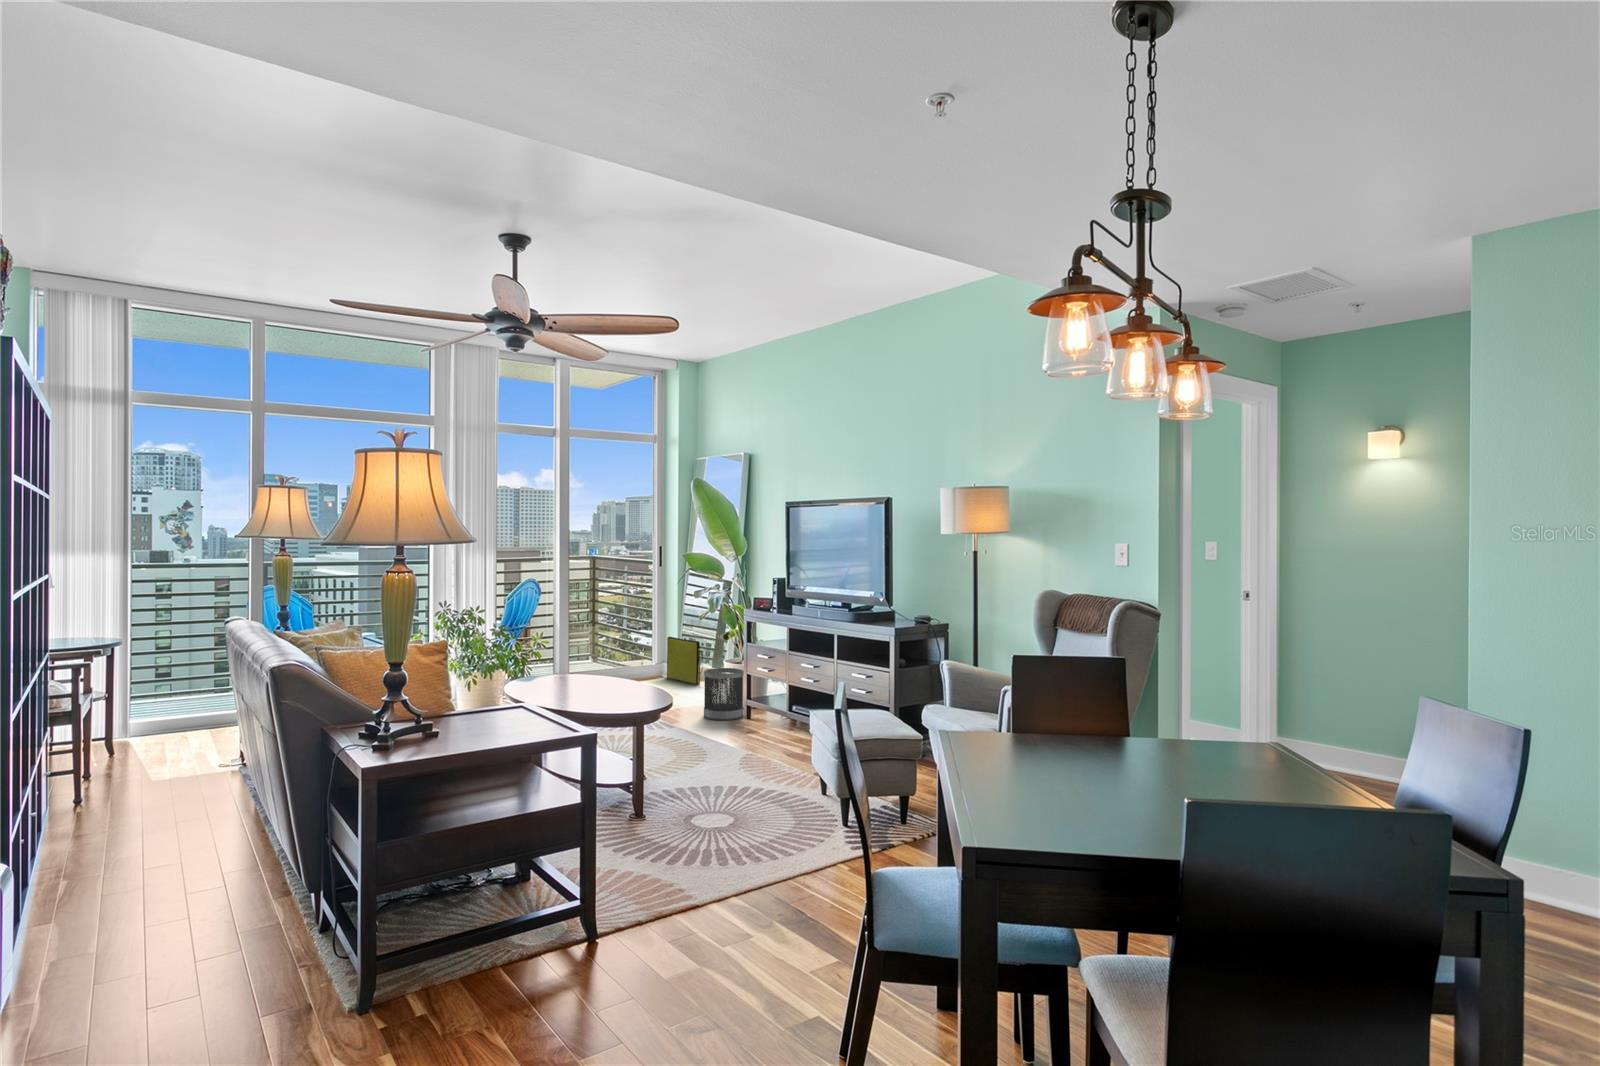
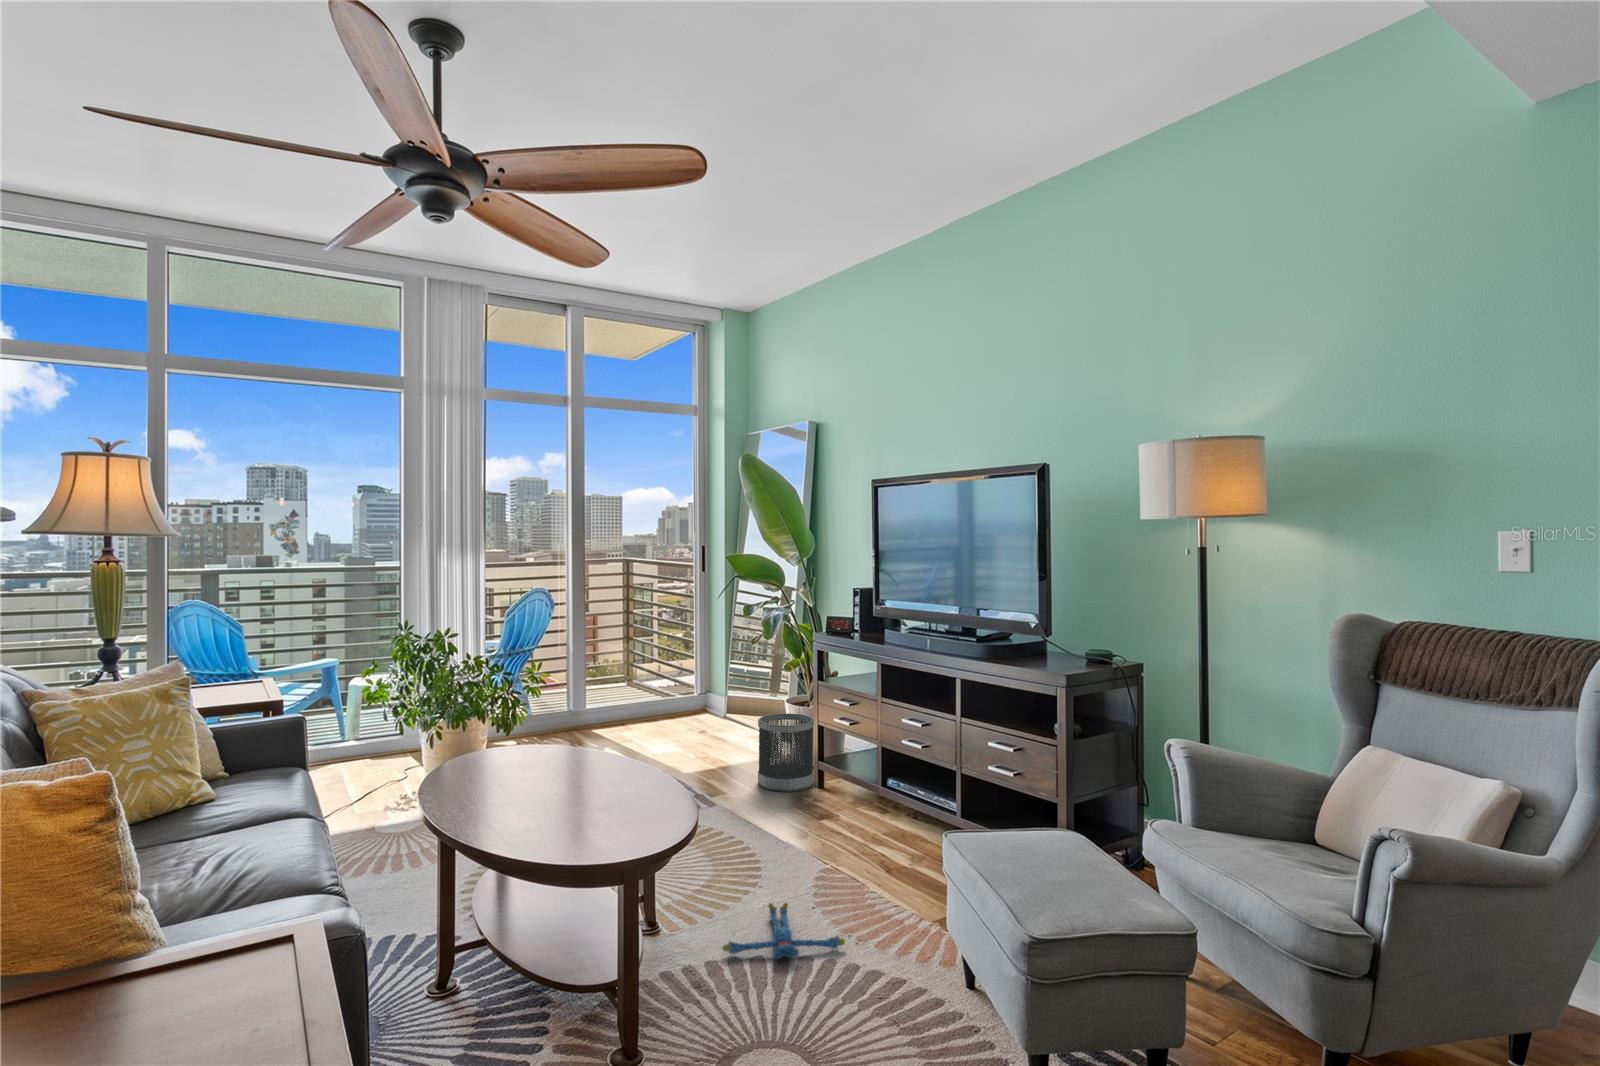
bag: present [667,637,703,684] -> none [712,661,758,724]
plush toy: none [685,765,756,787] -> present [723,903,845,959]

